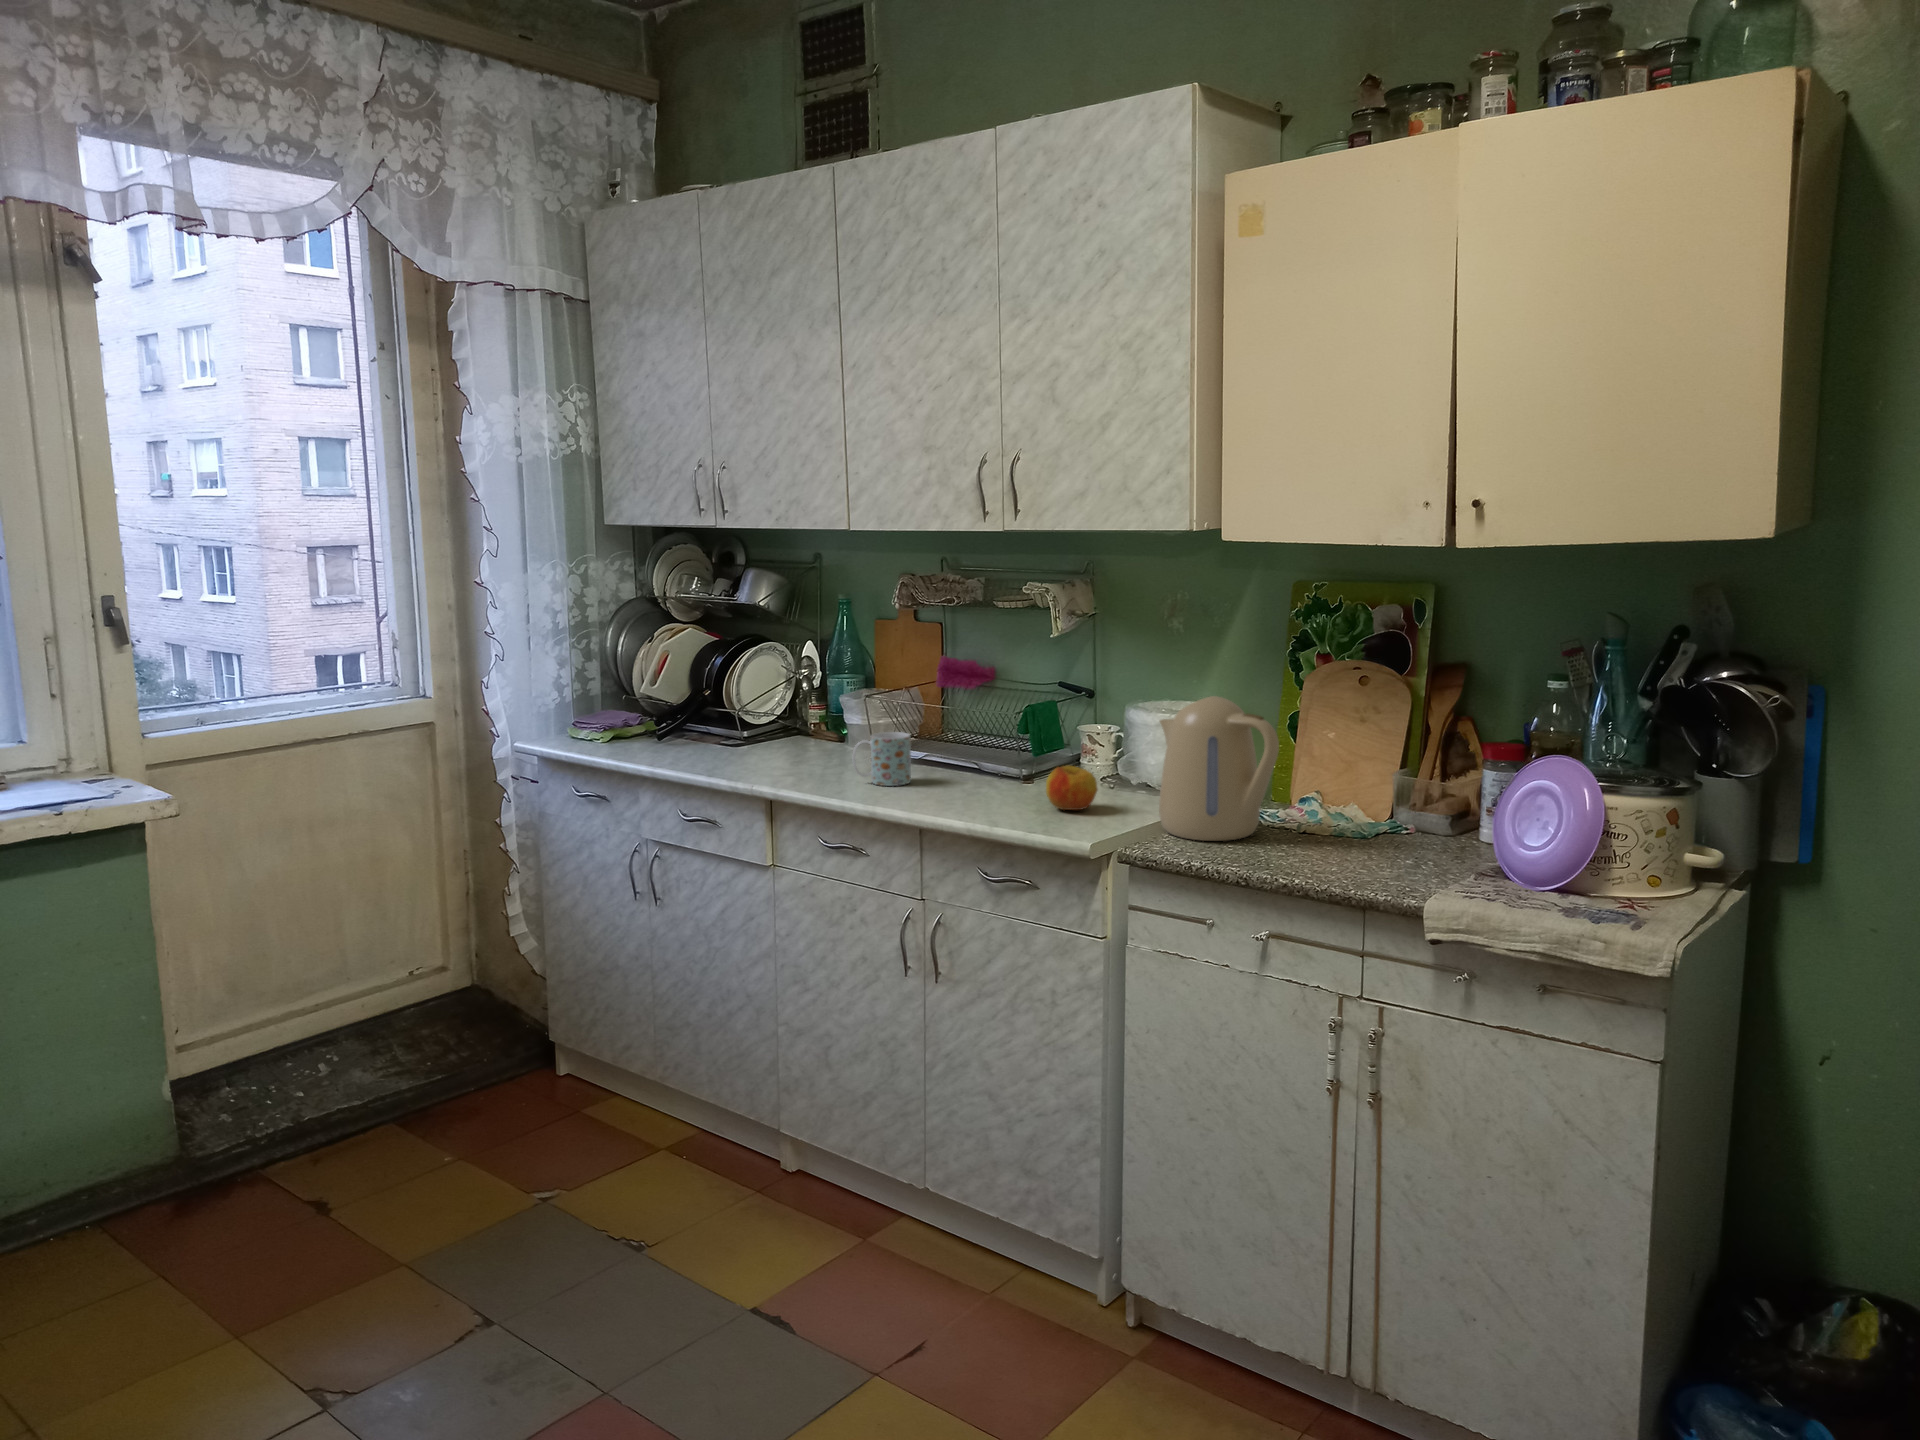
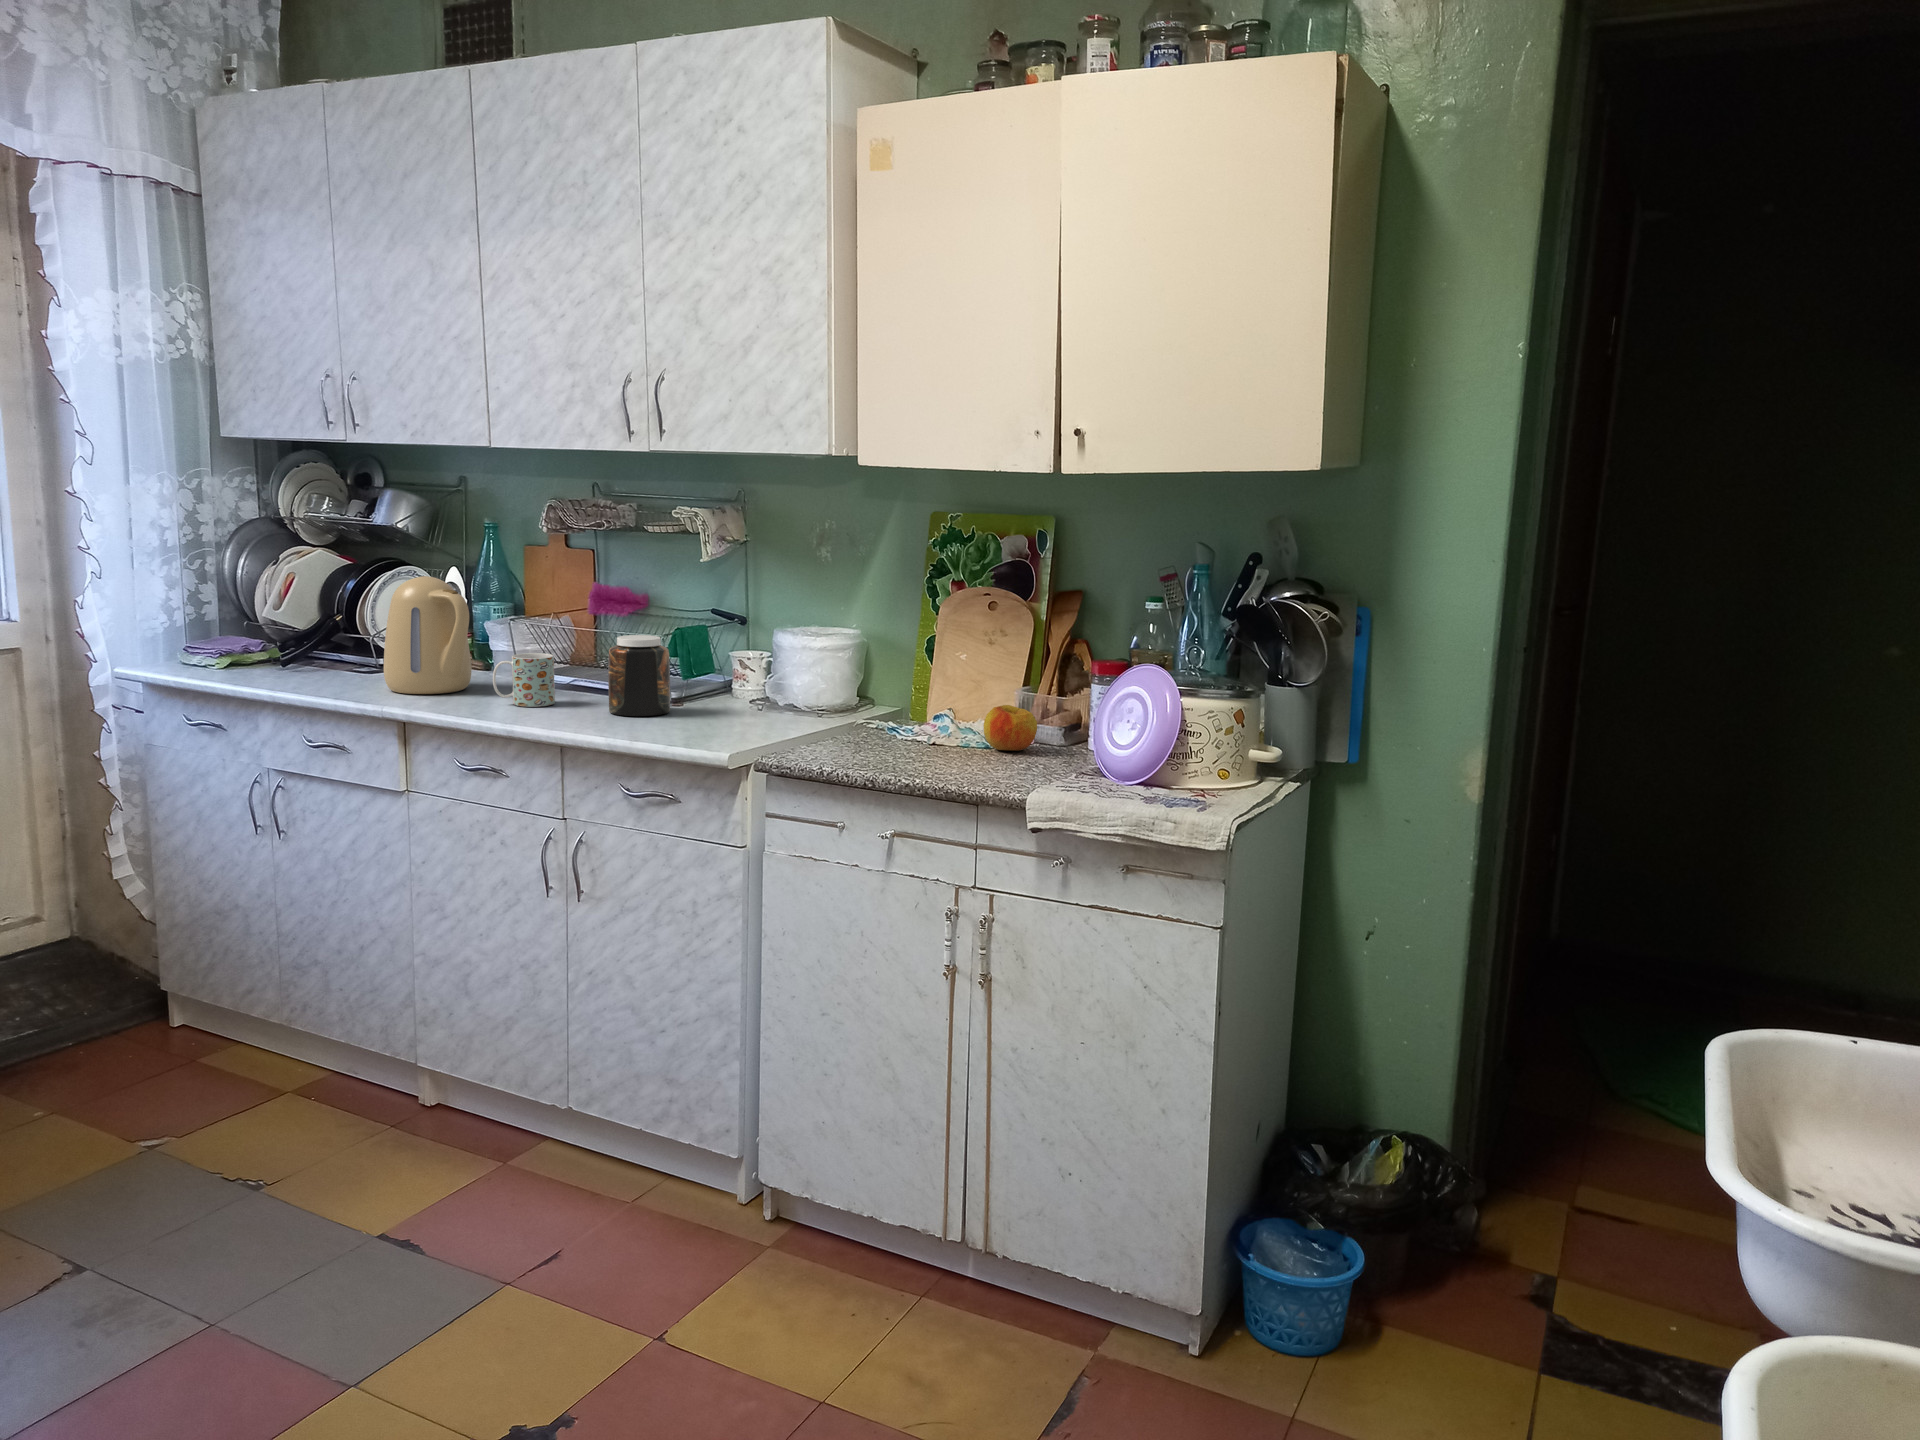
kettle: present [1159,696,1279,841] -> present [384,576,471,694]
jar: none [965,715,1025,797] -> present [608,635,670,716]
apple: present [1046,765,1098,810] -> present [983,705,1037,751]

